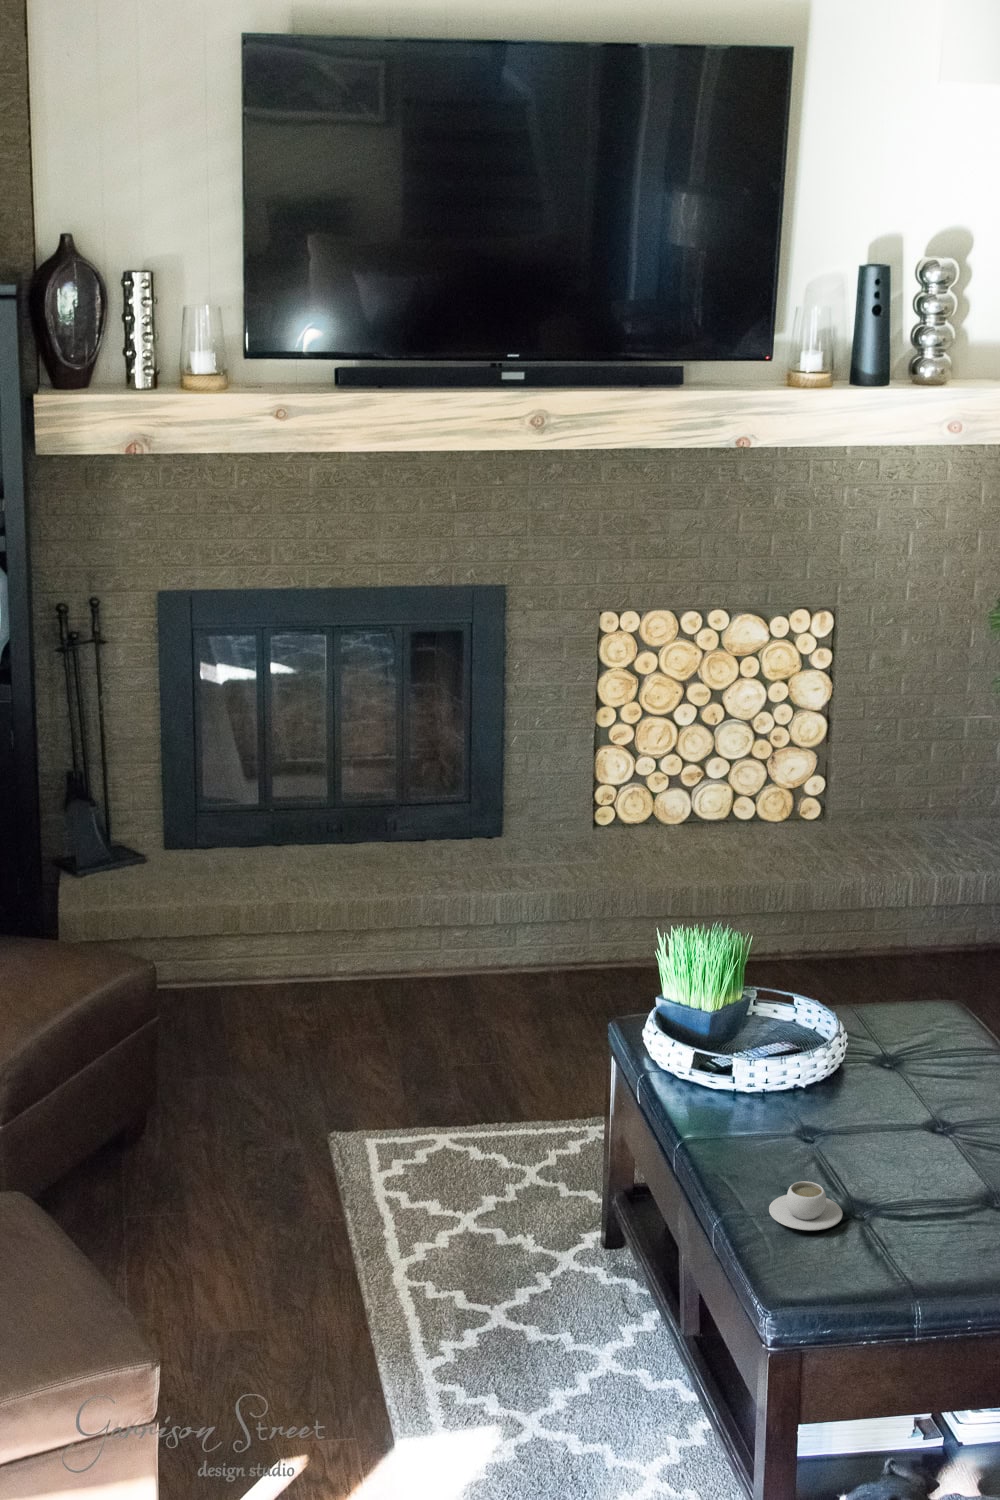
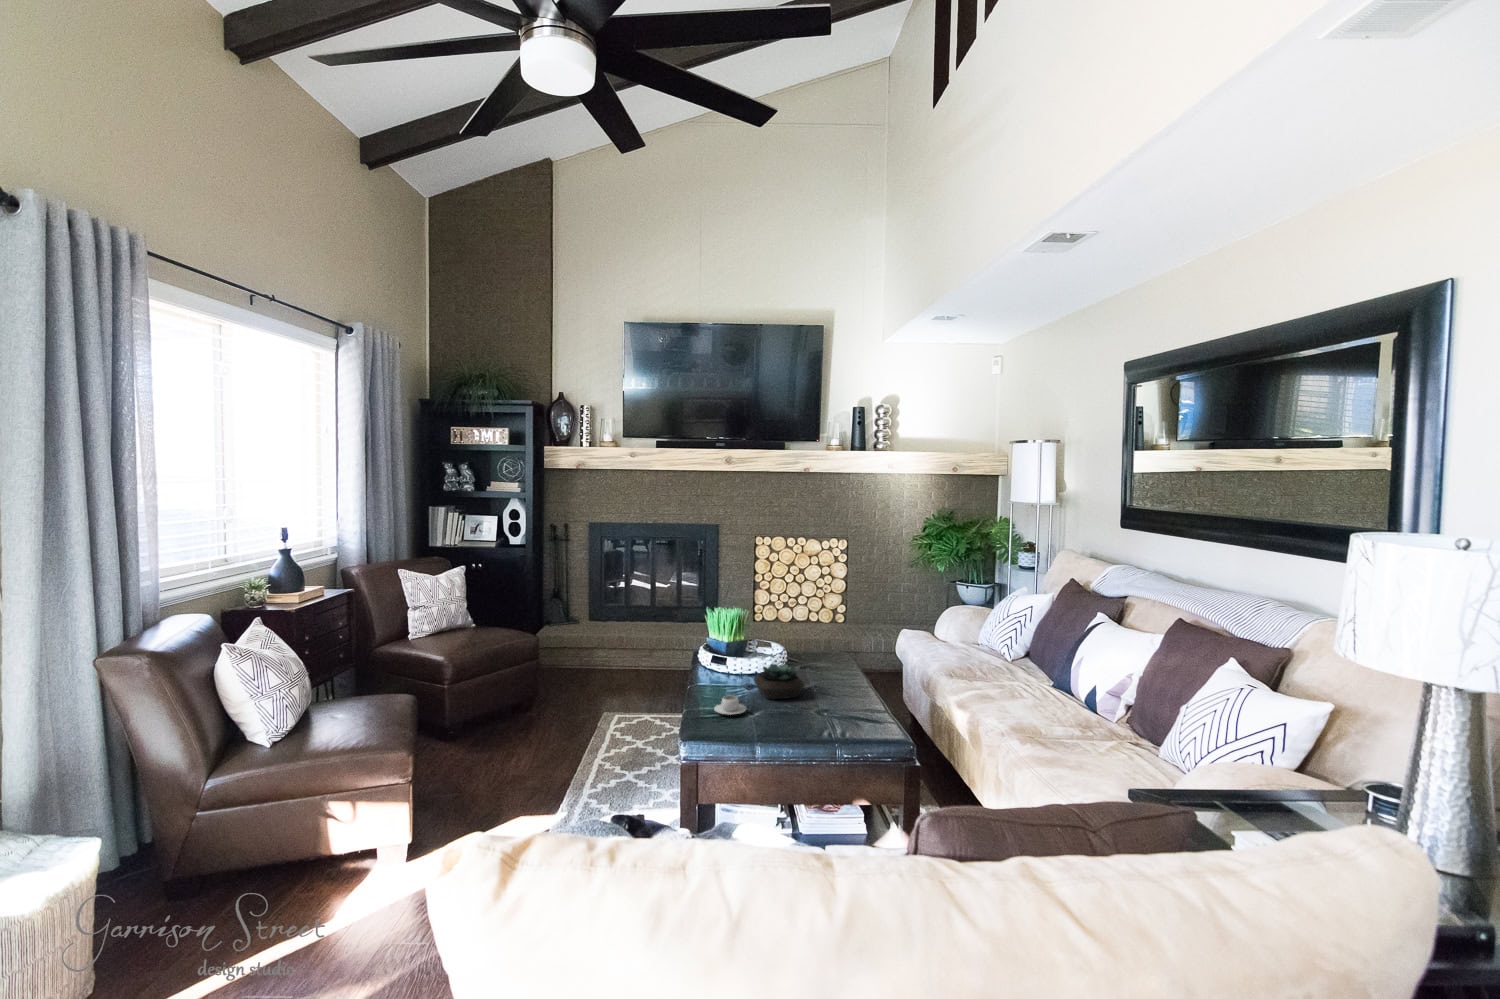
succulent plant: none [815,1076,940,1169] -> present [754,664,804,699]

